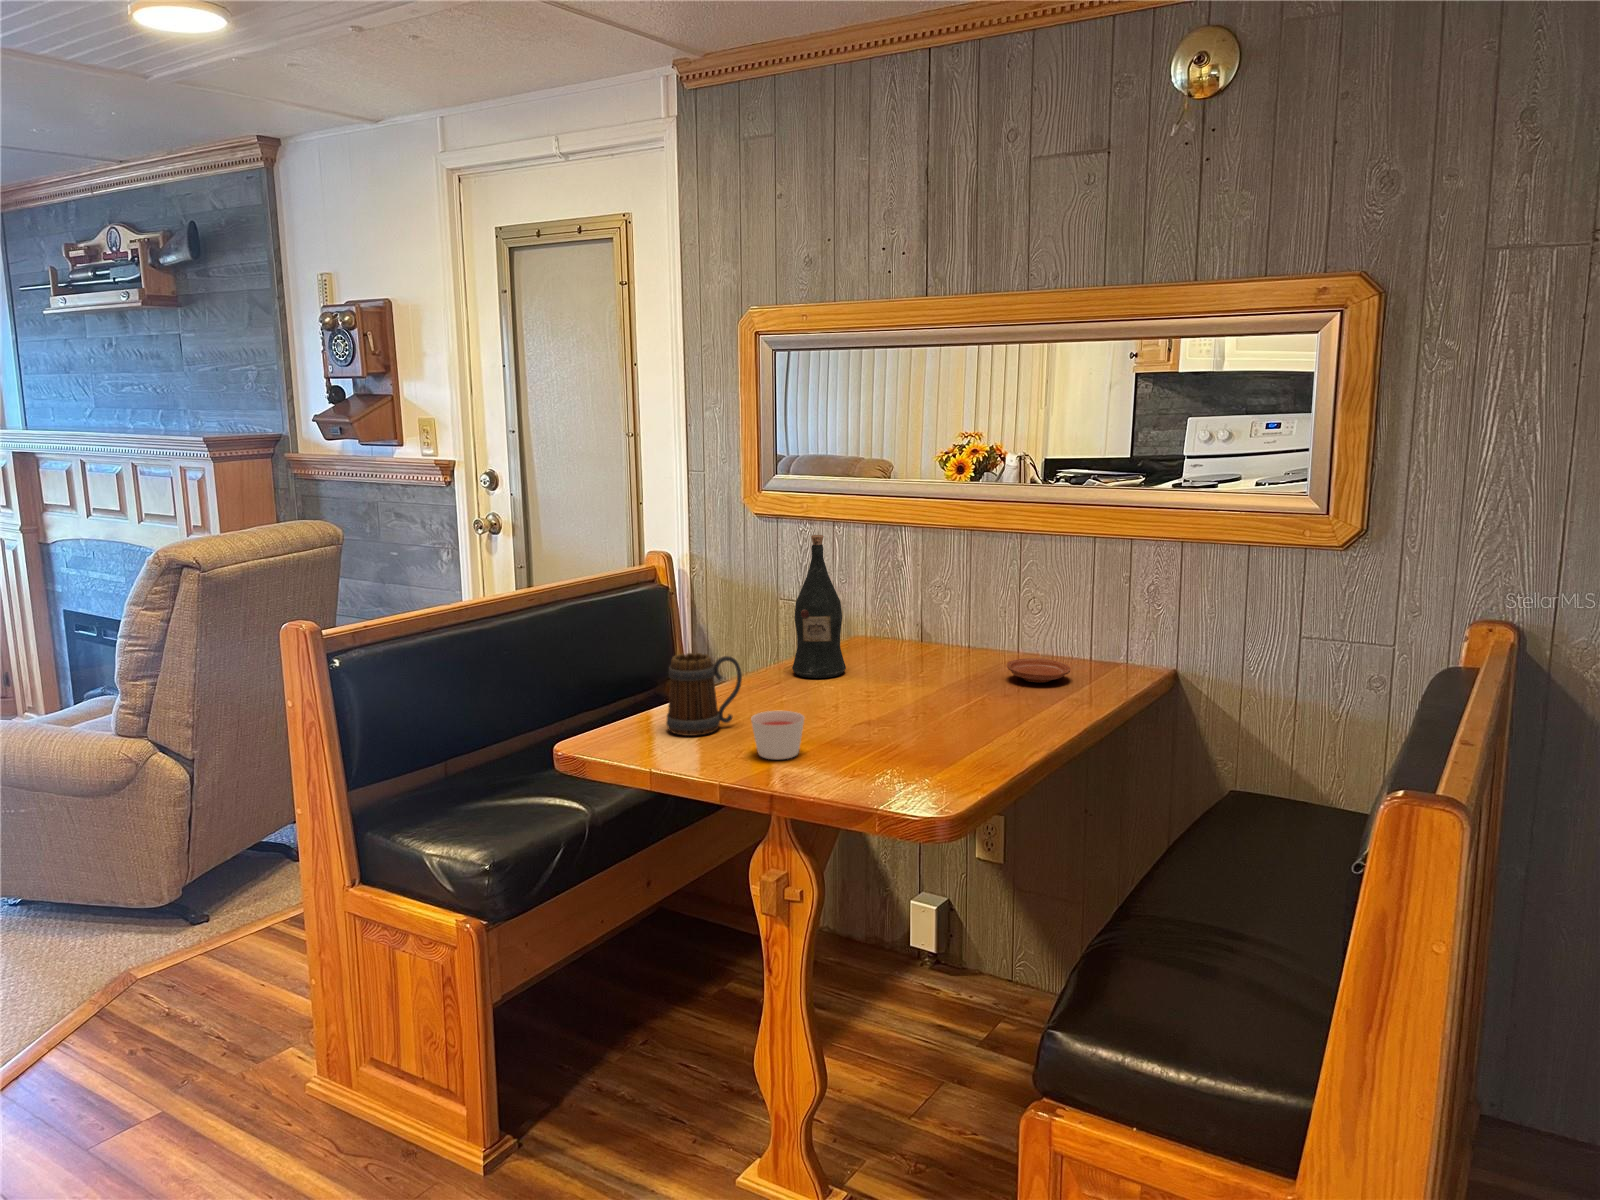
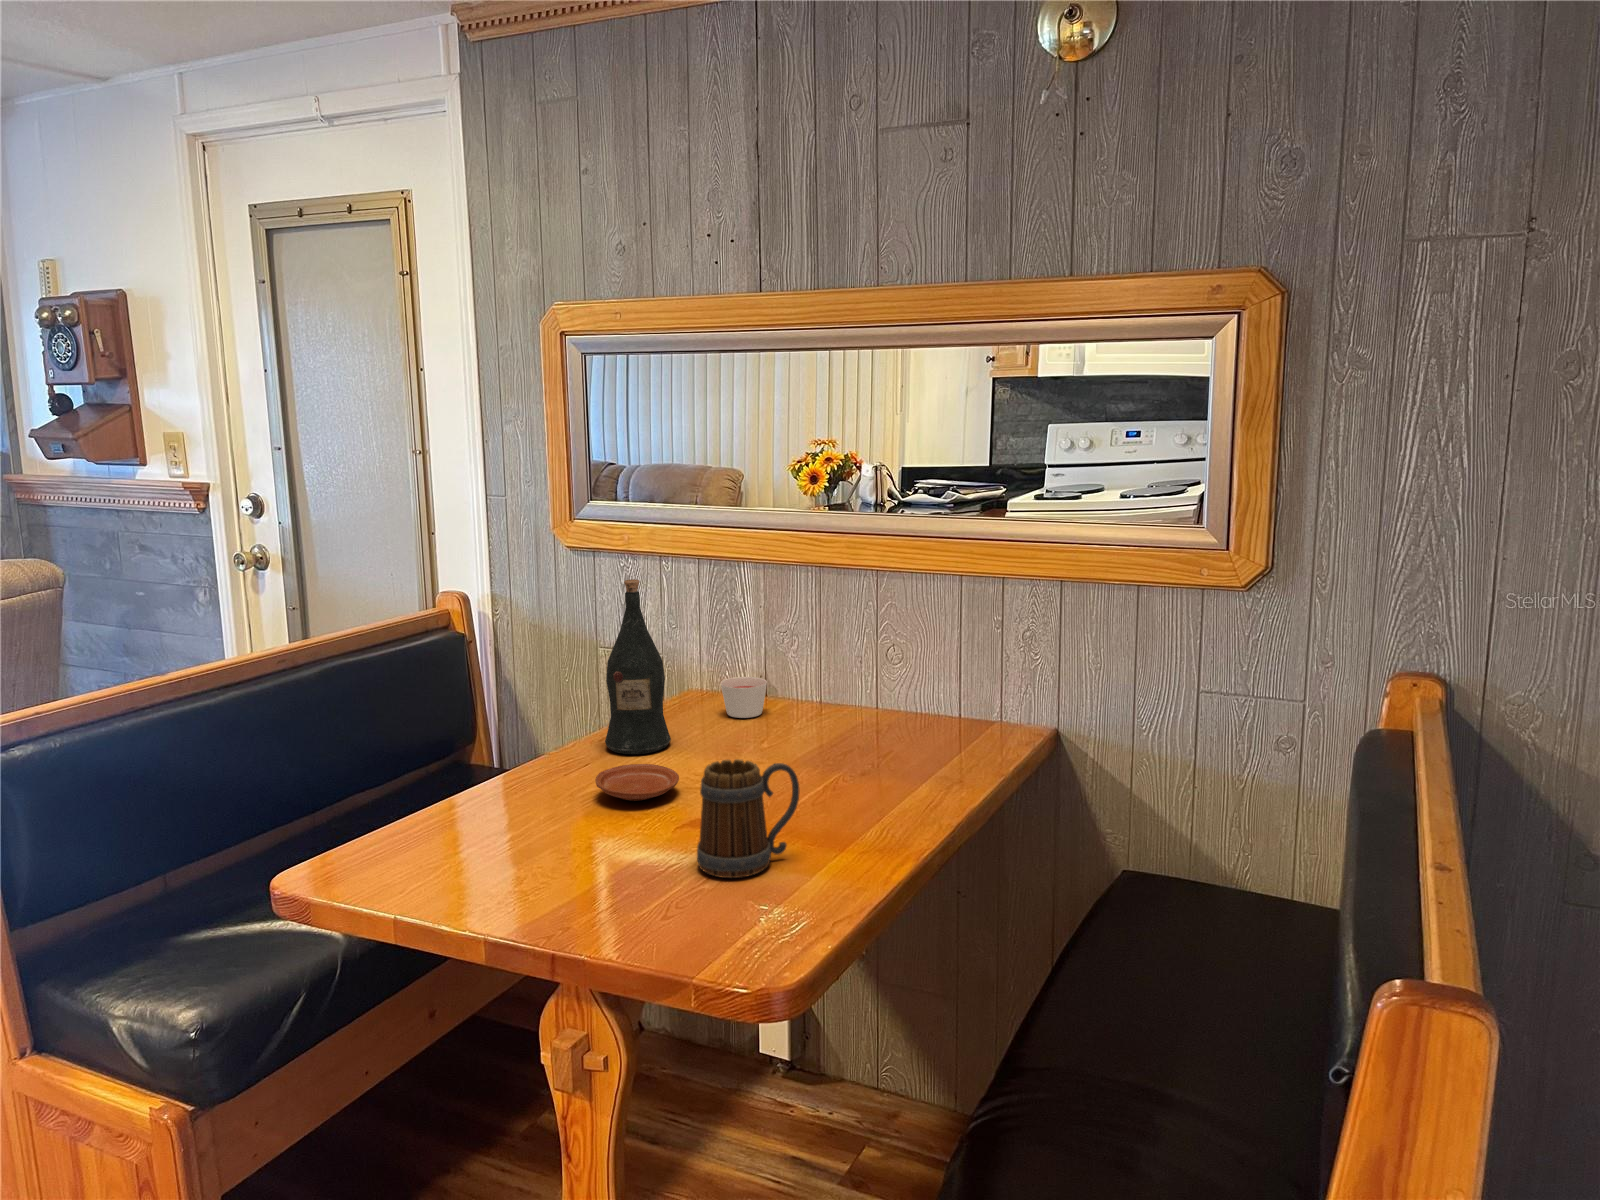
mug: present [666,653,742,736] -> present [697,759,799,878]
plate: present [1007,658,1071,683] -> present [595,764,679,801]
candle: present [751,711,804,760] -> present [721,677,767,718]

